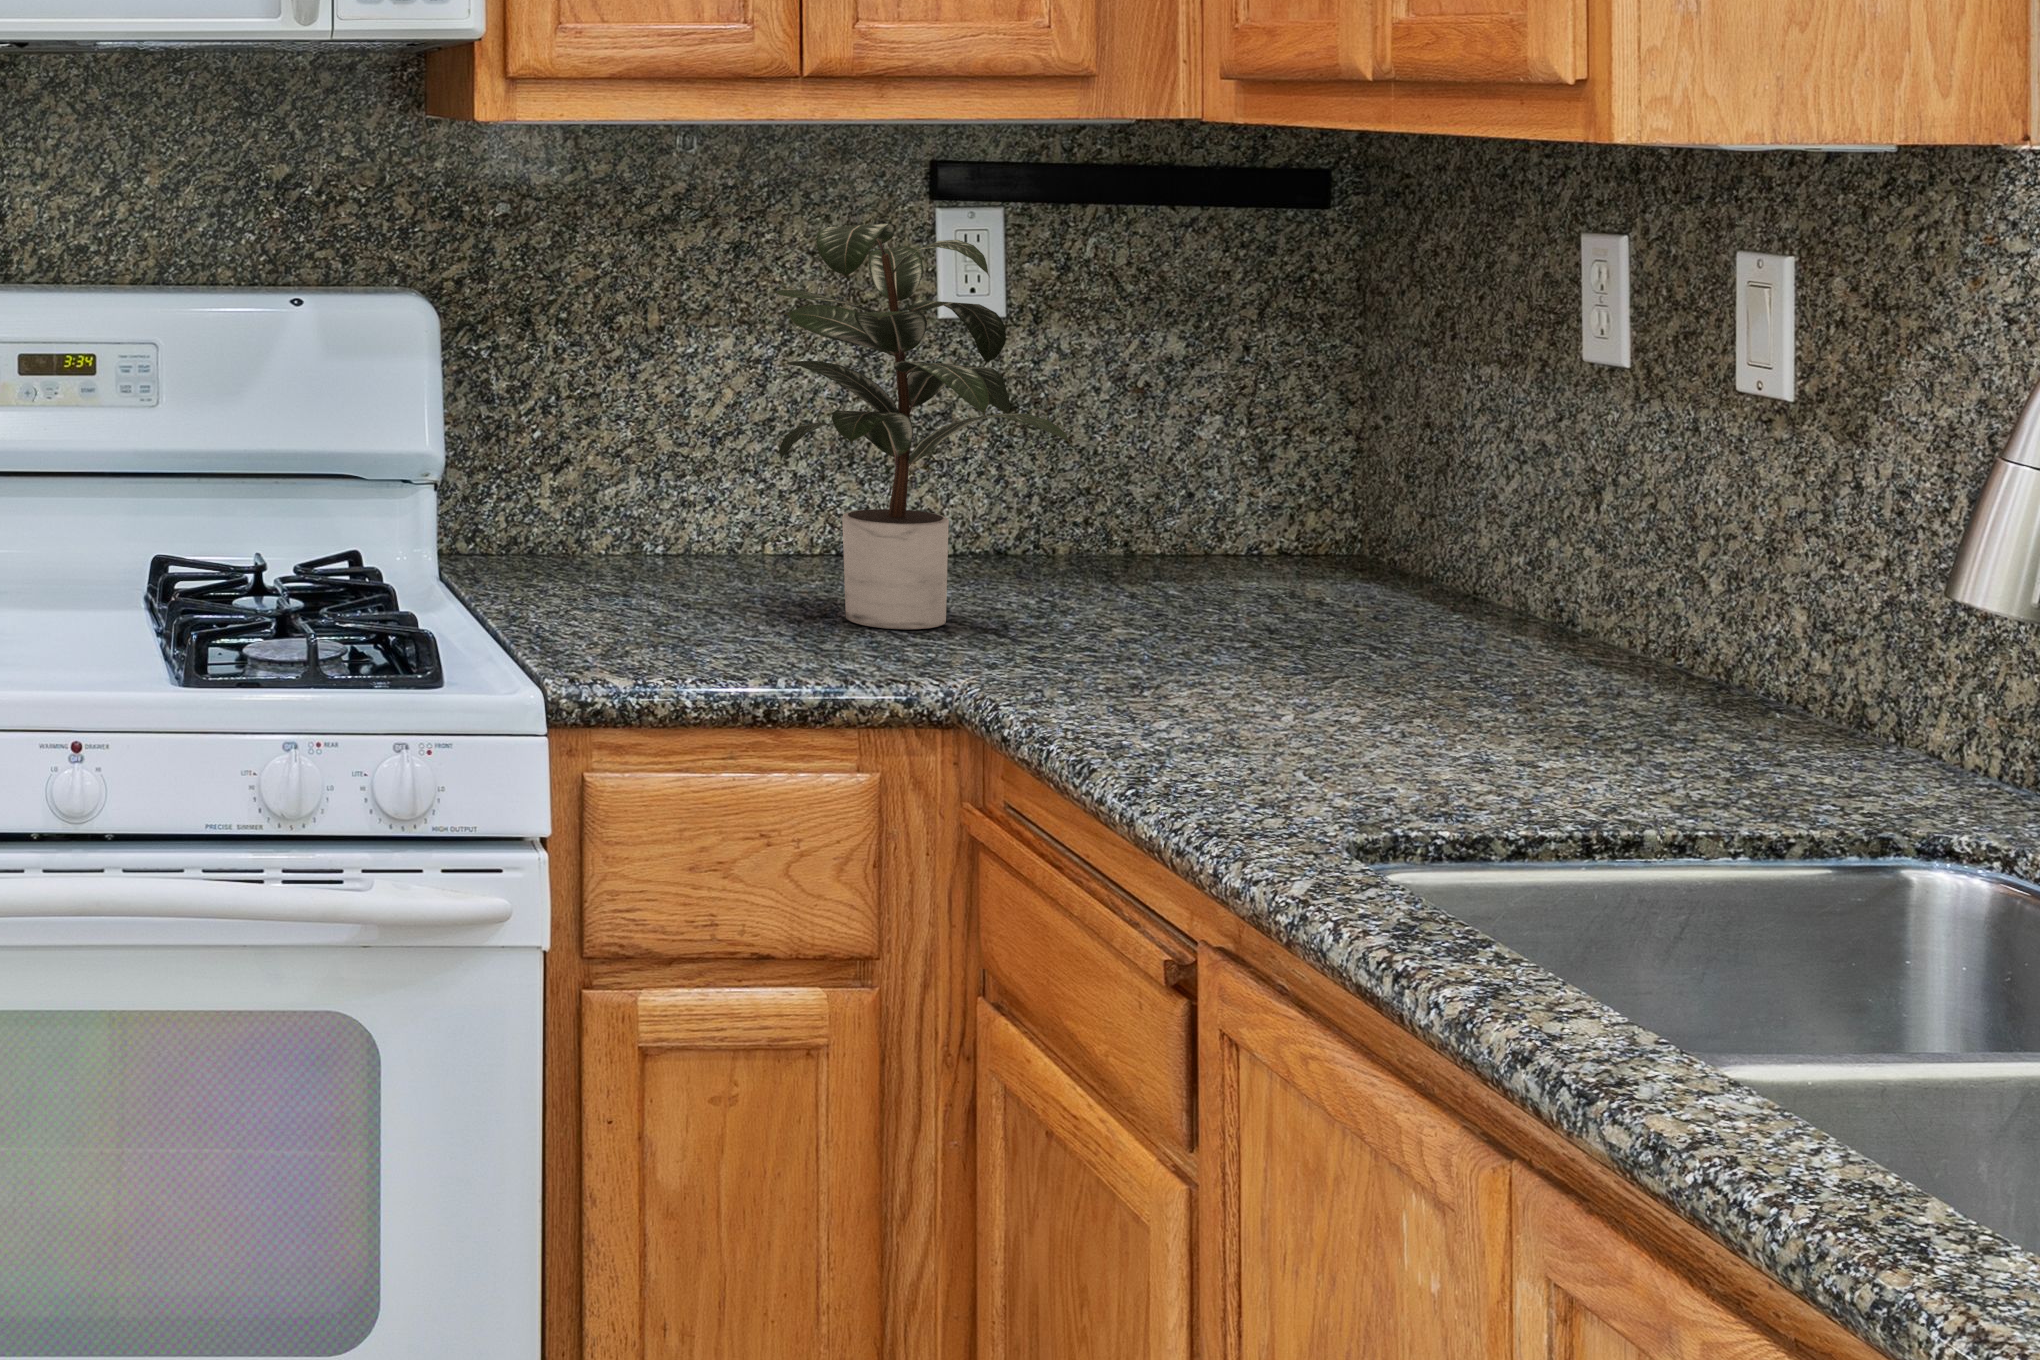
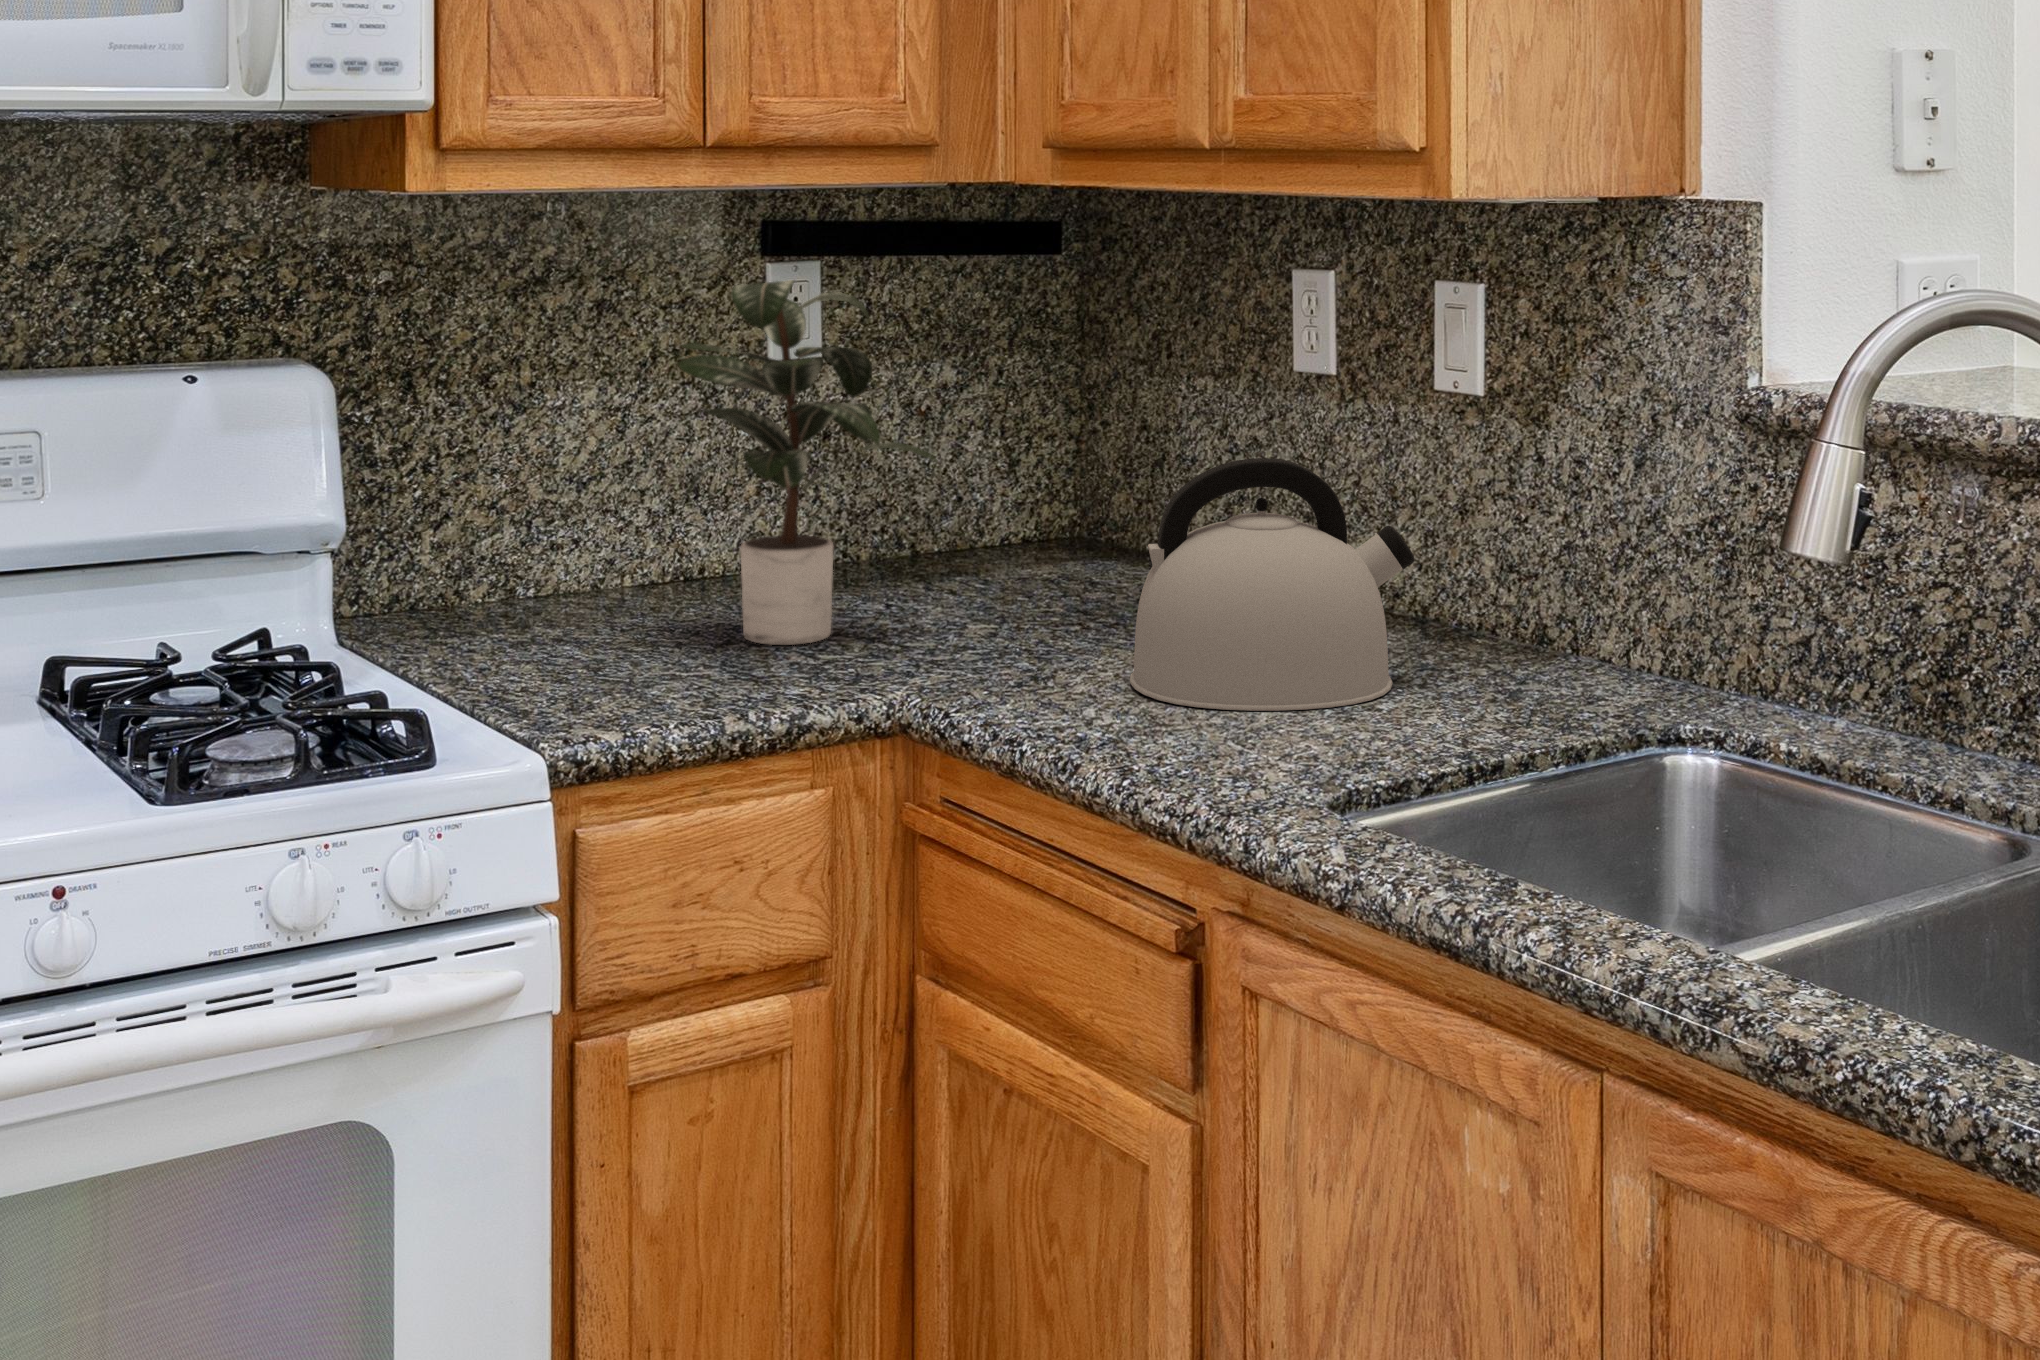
kettle: none [1234,453,1618,758] -> present [1130,458,1415,711]

